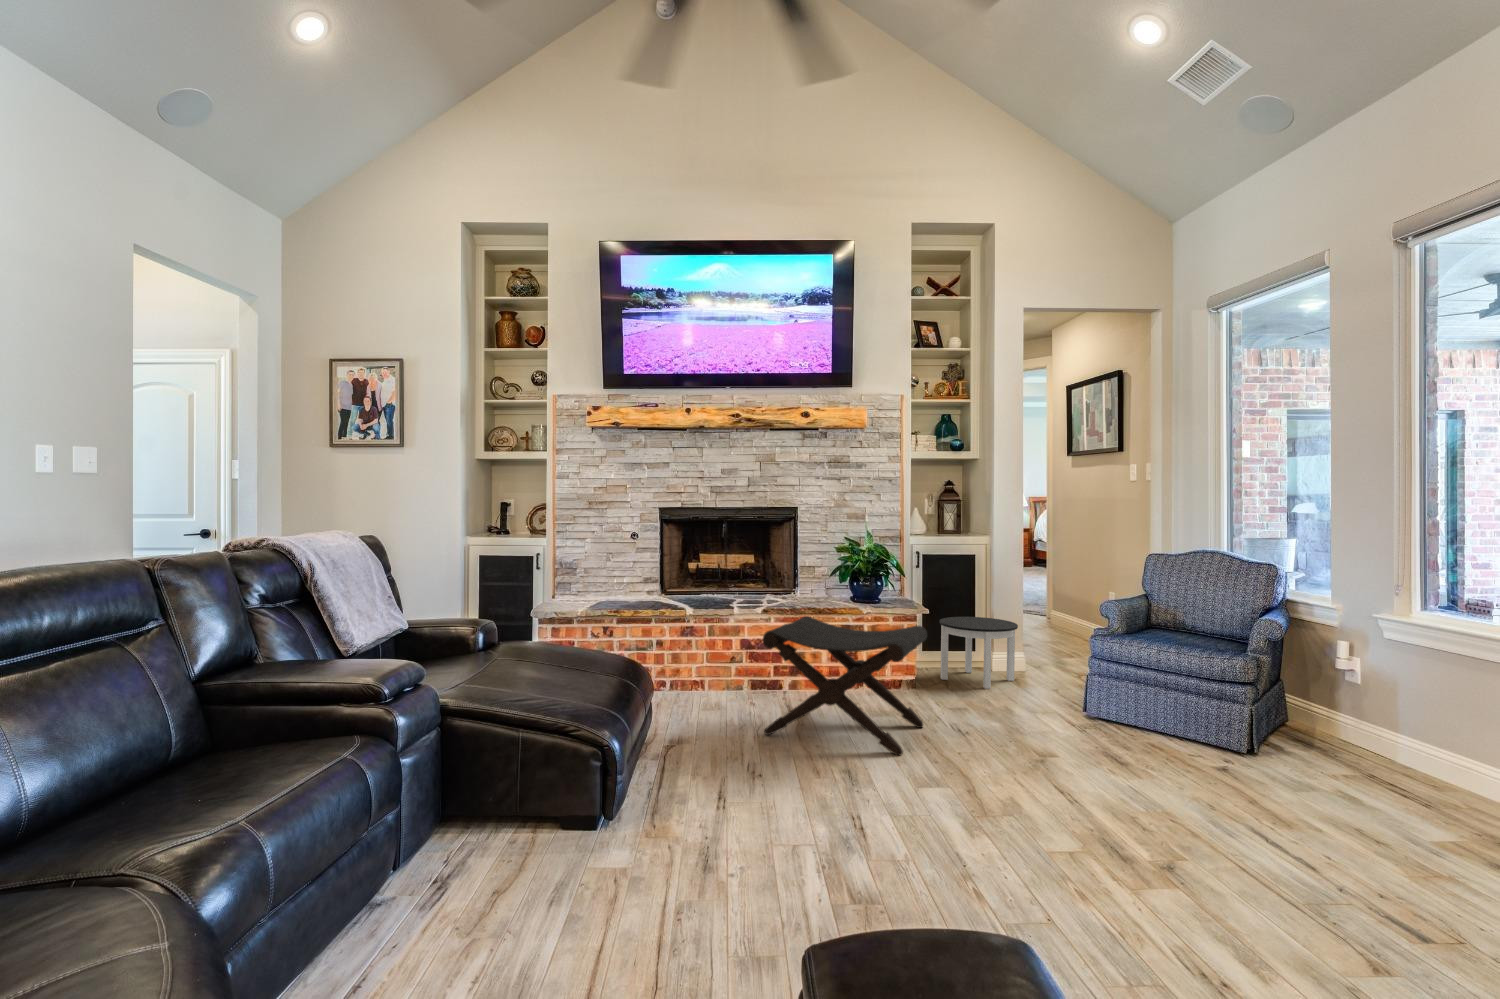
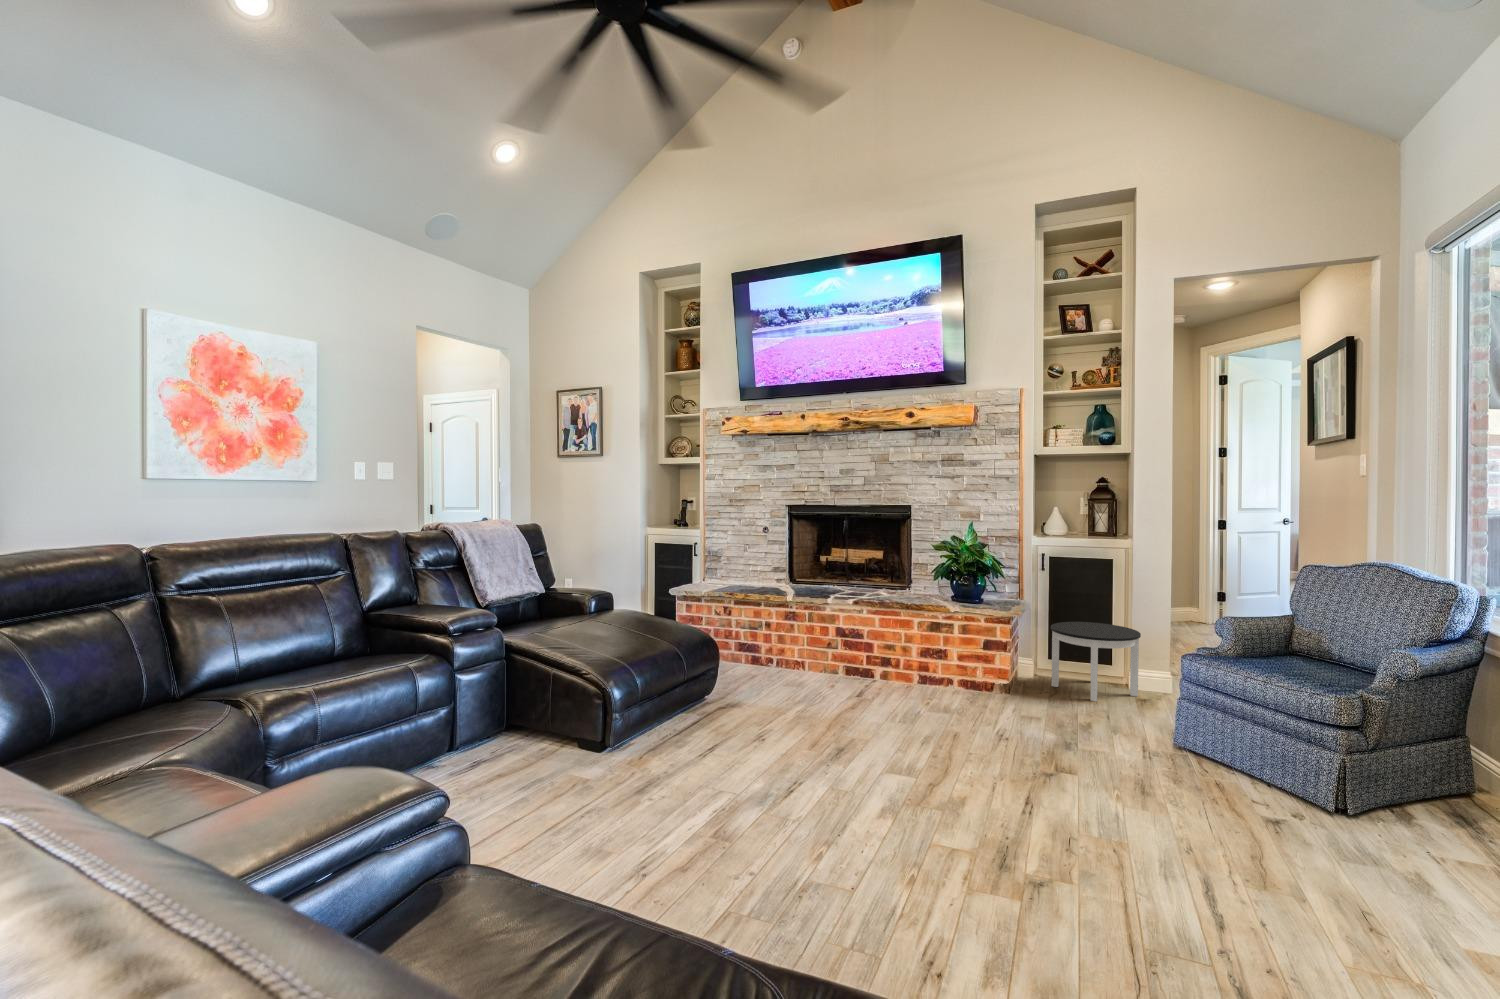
footstool: present [763,616,927,756] -> none [803,610,974,752]

